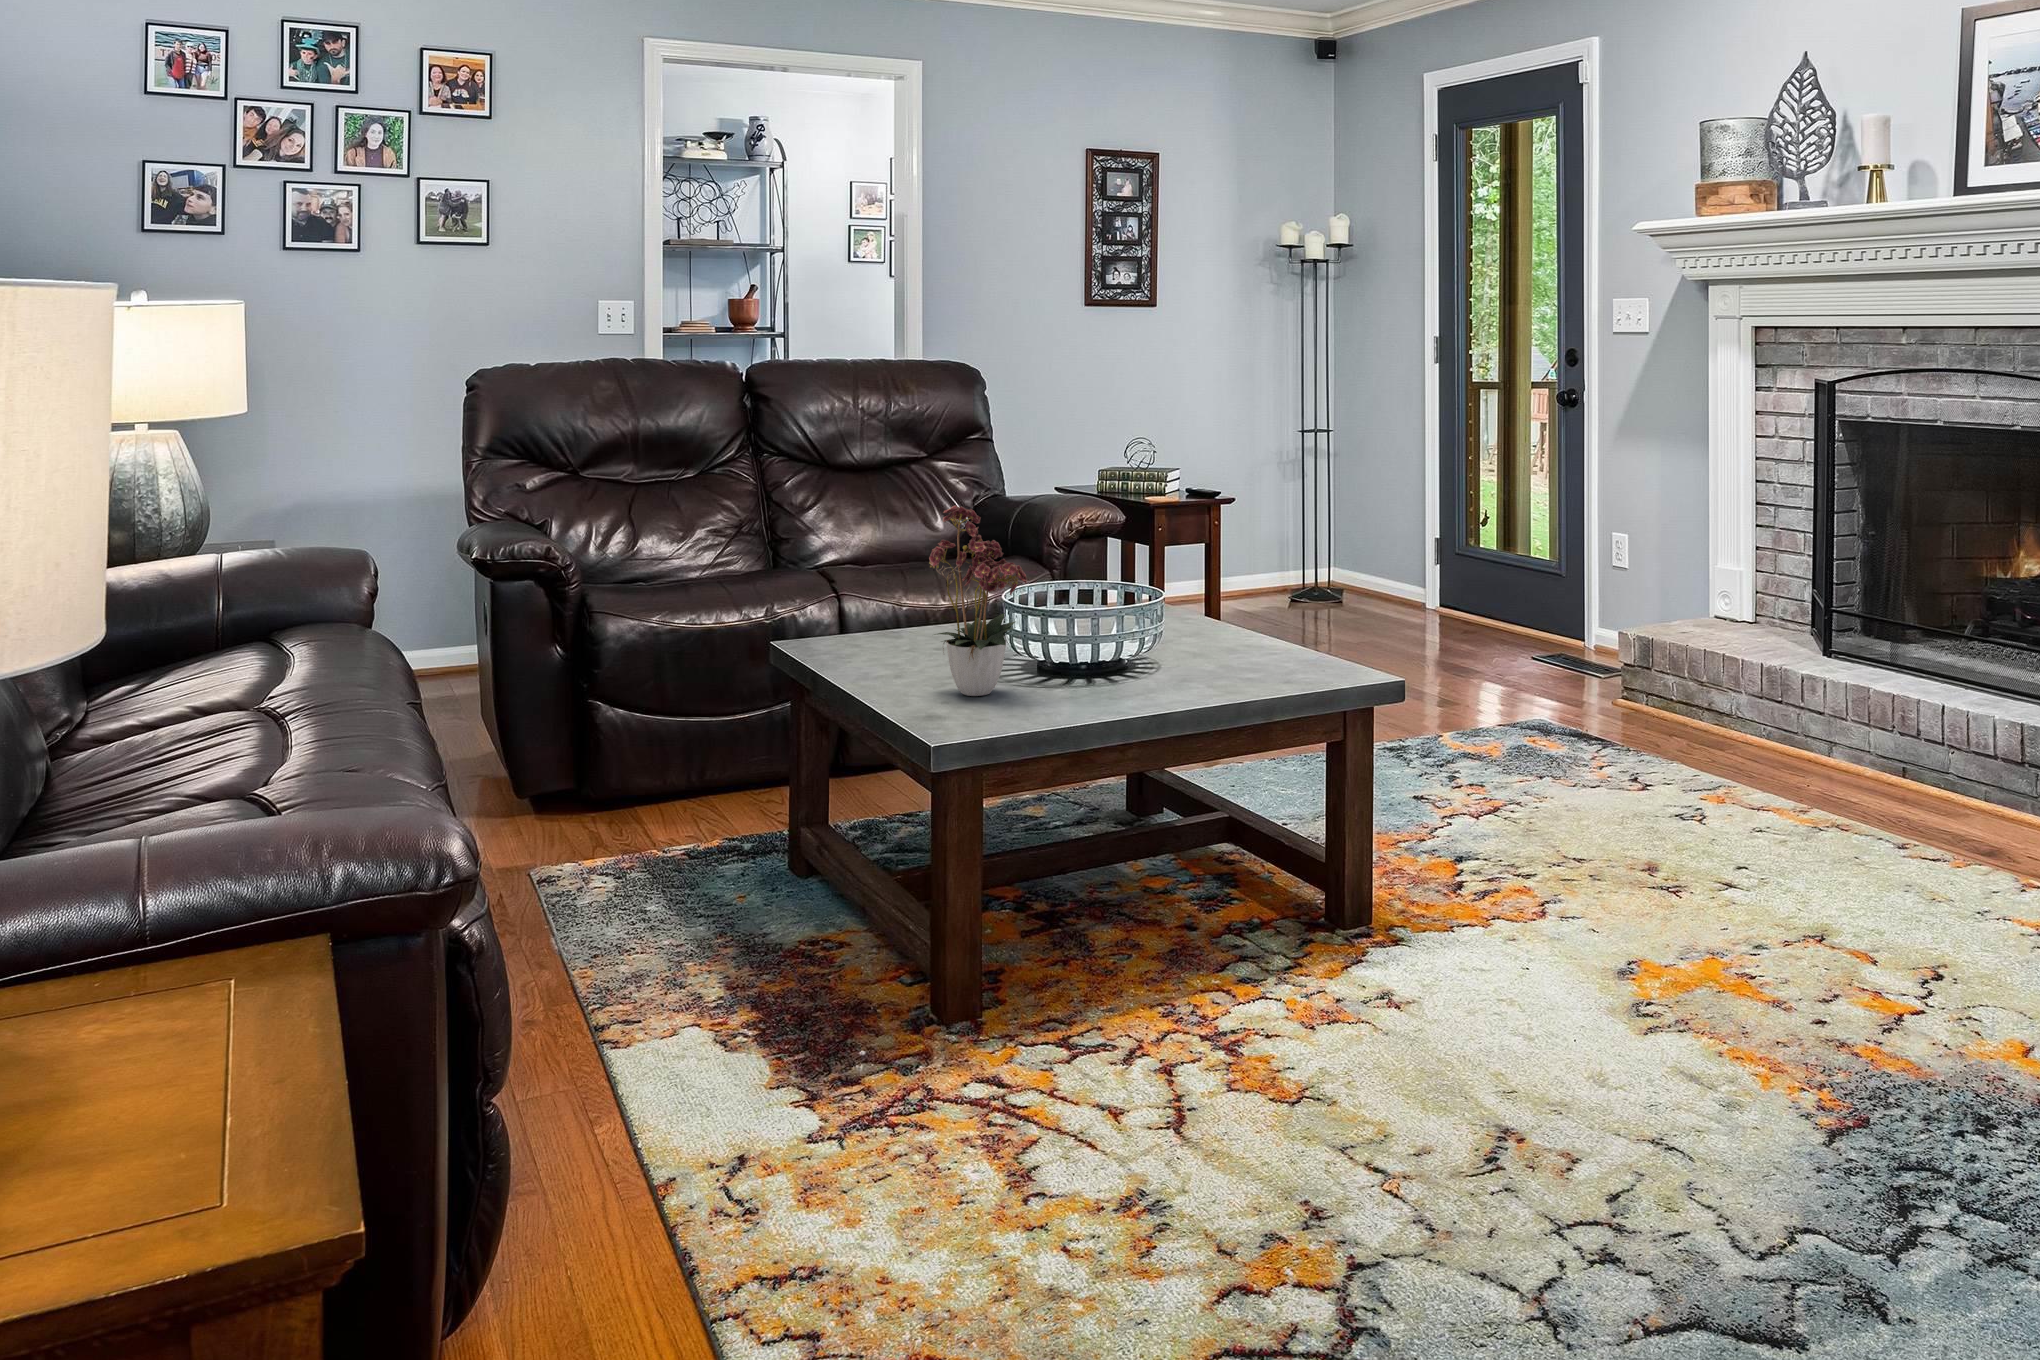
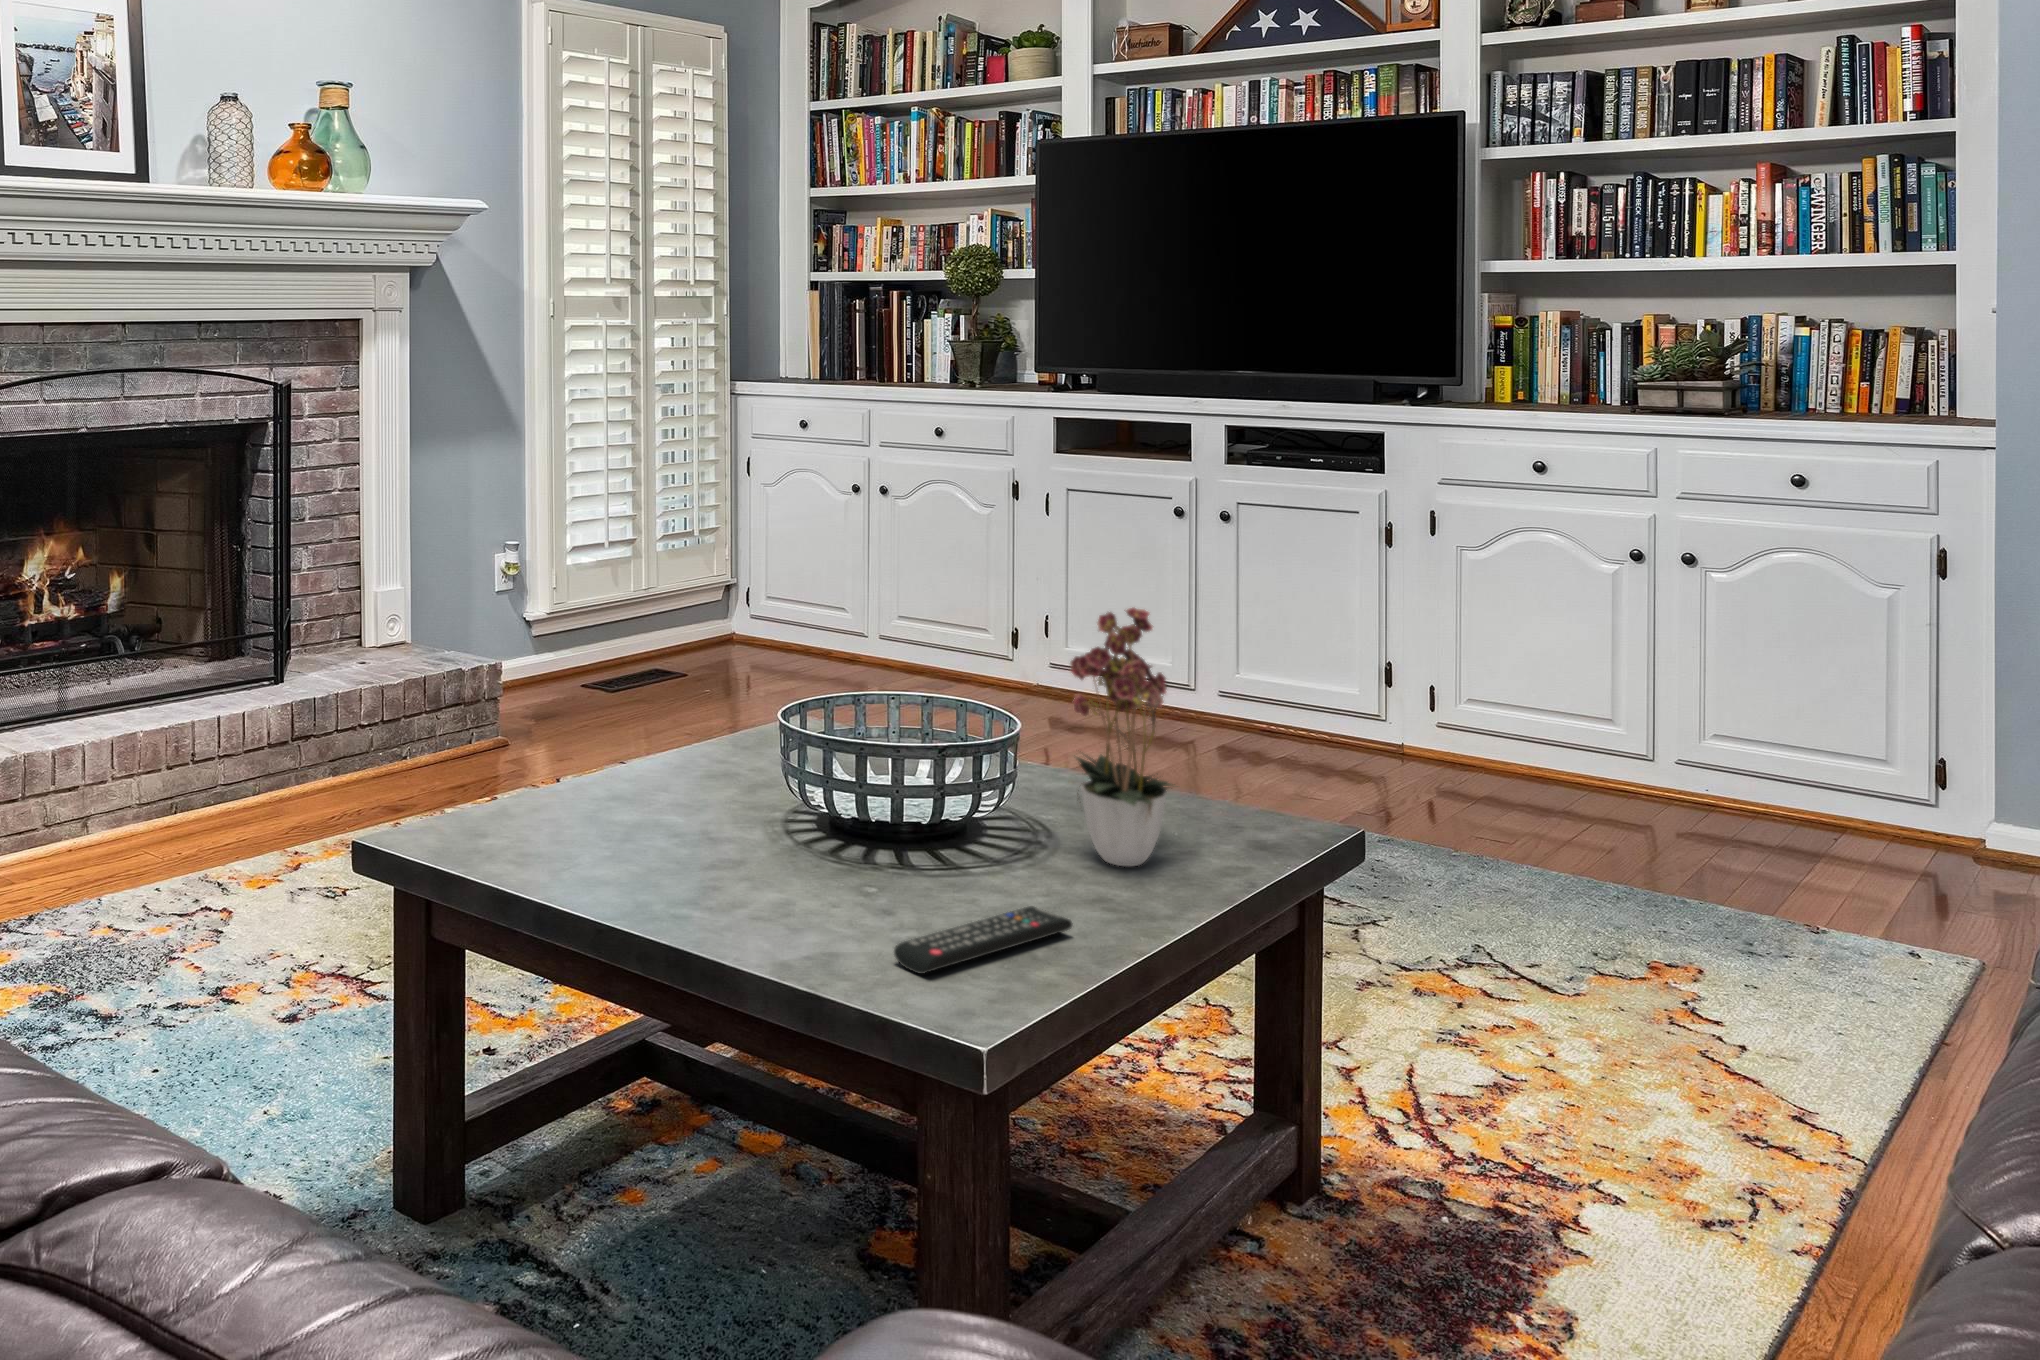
remote control: none [858,637,904,669] -> present [894,906,1073,974]

